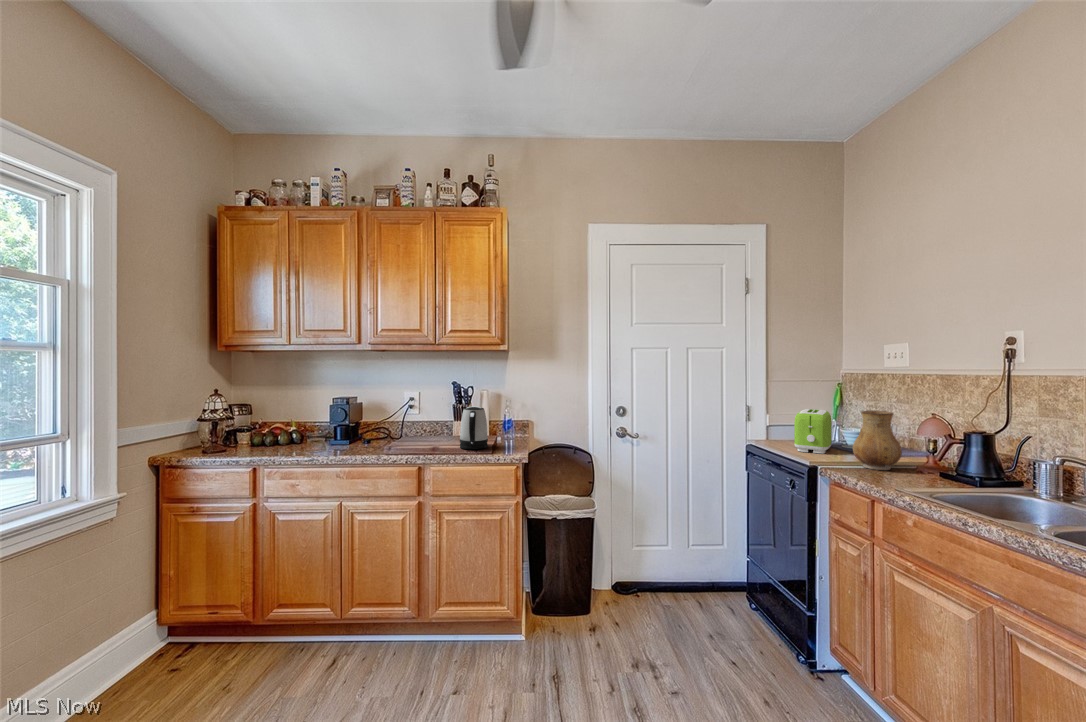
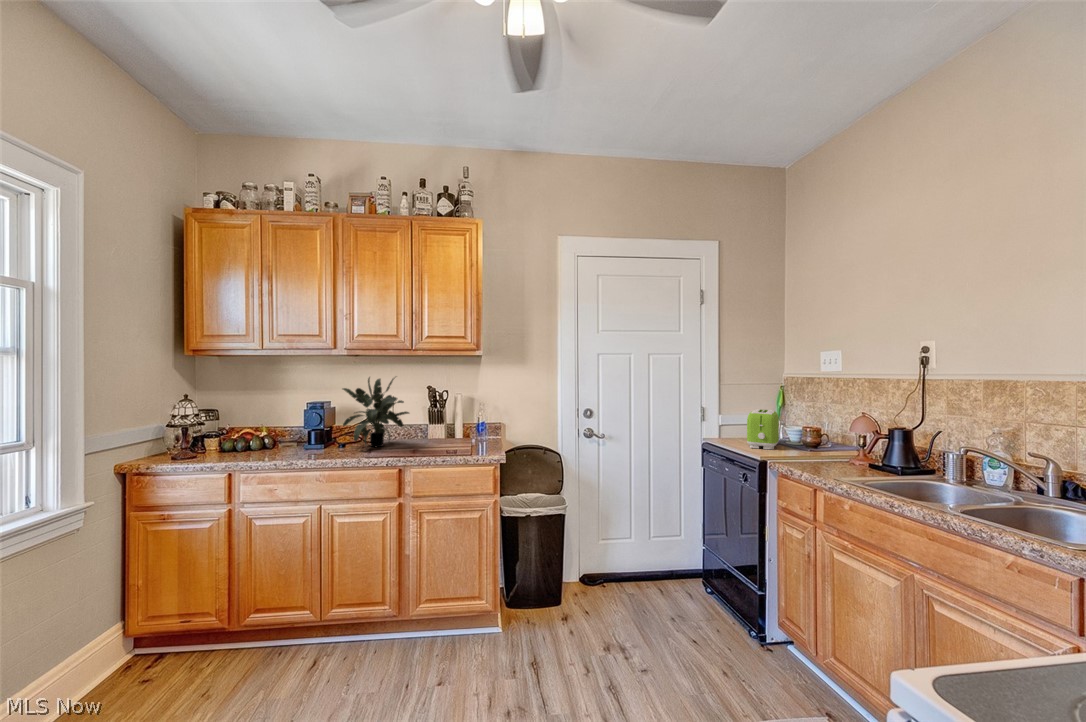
potted plant: none [366,372,433,444] -> present [343,377,409,447]
kettle: present [460,406,488,449] -> none [438,410,465,451]
ceramic pitcher: present [853,410,902,470] -> none [798,410,839,463]

